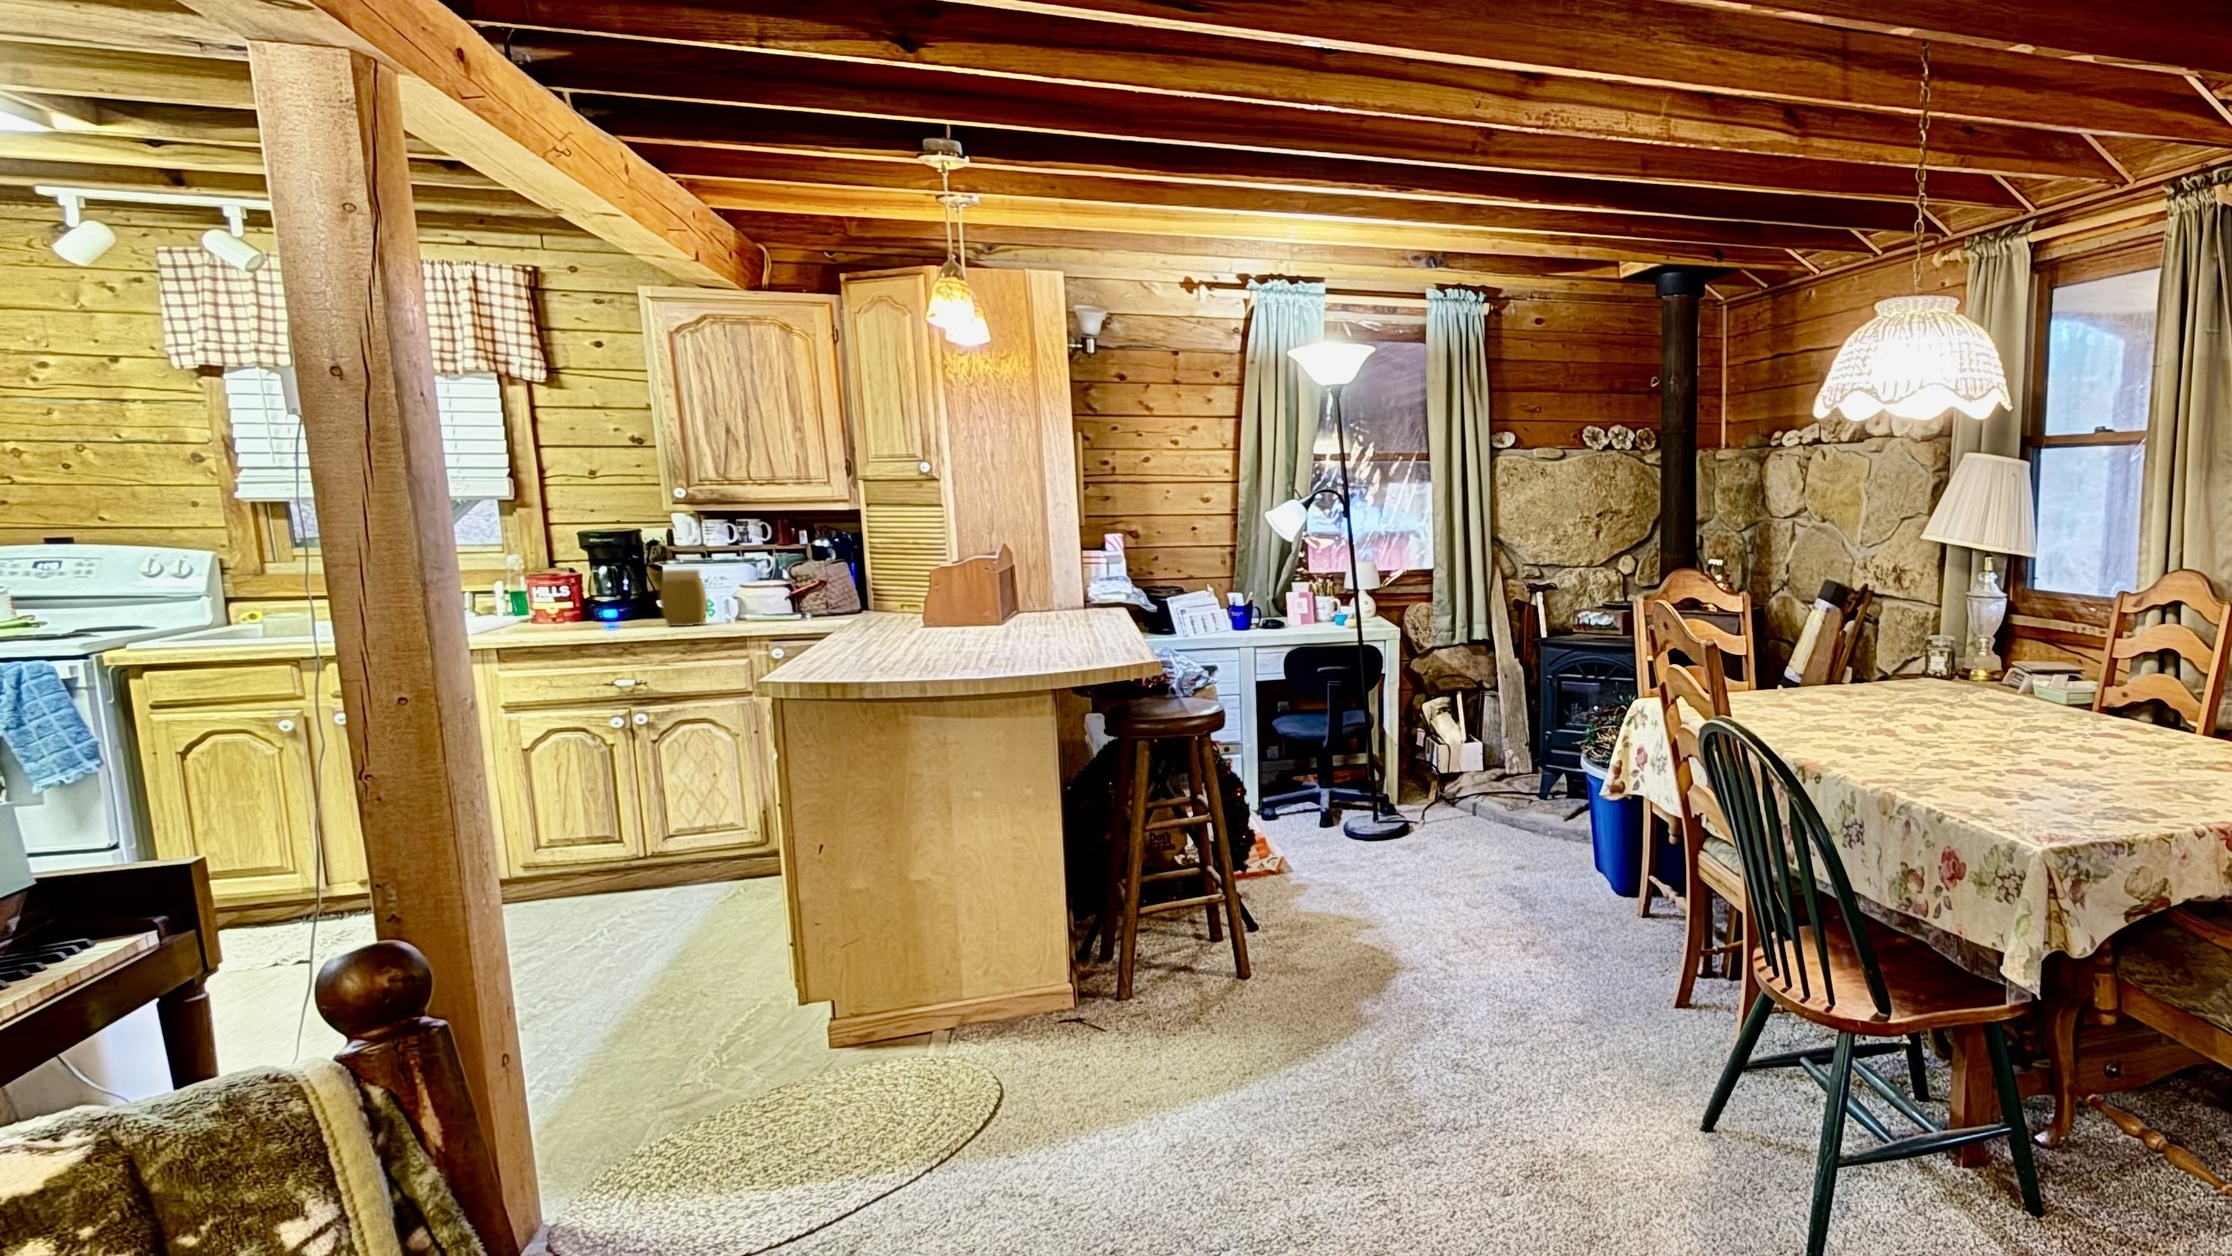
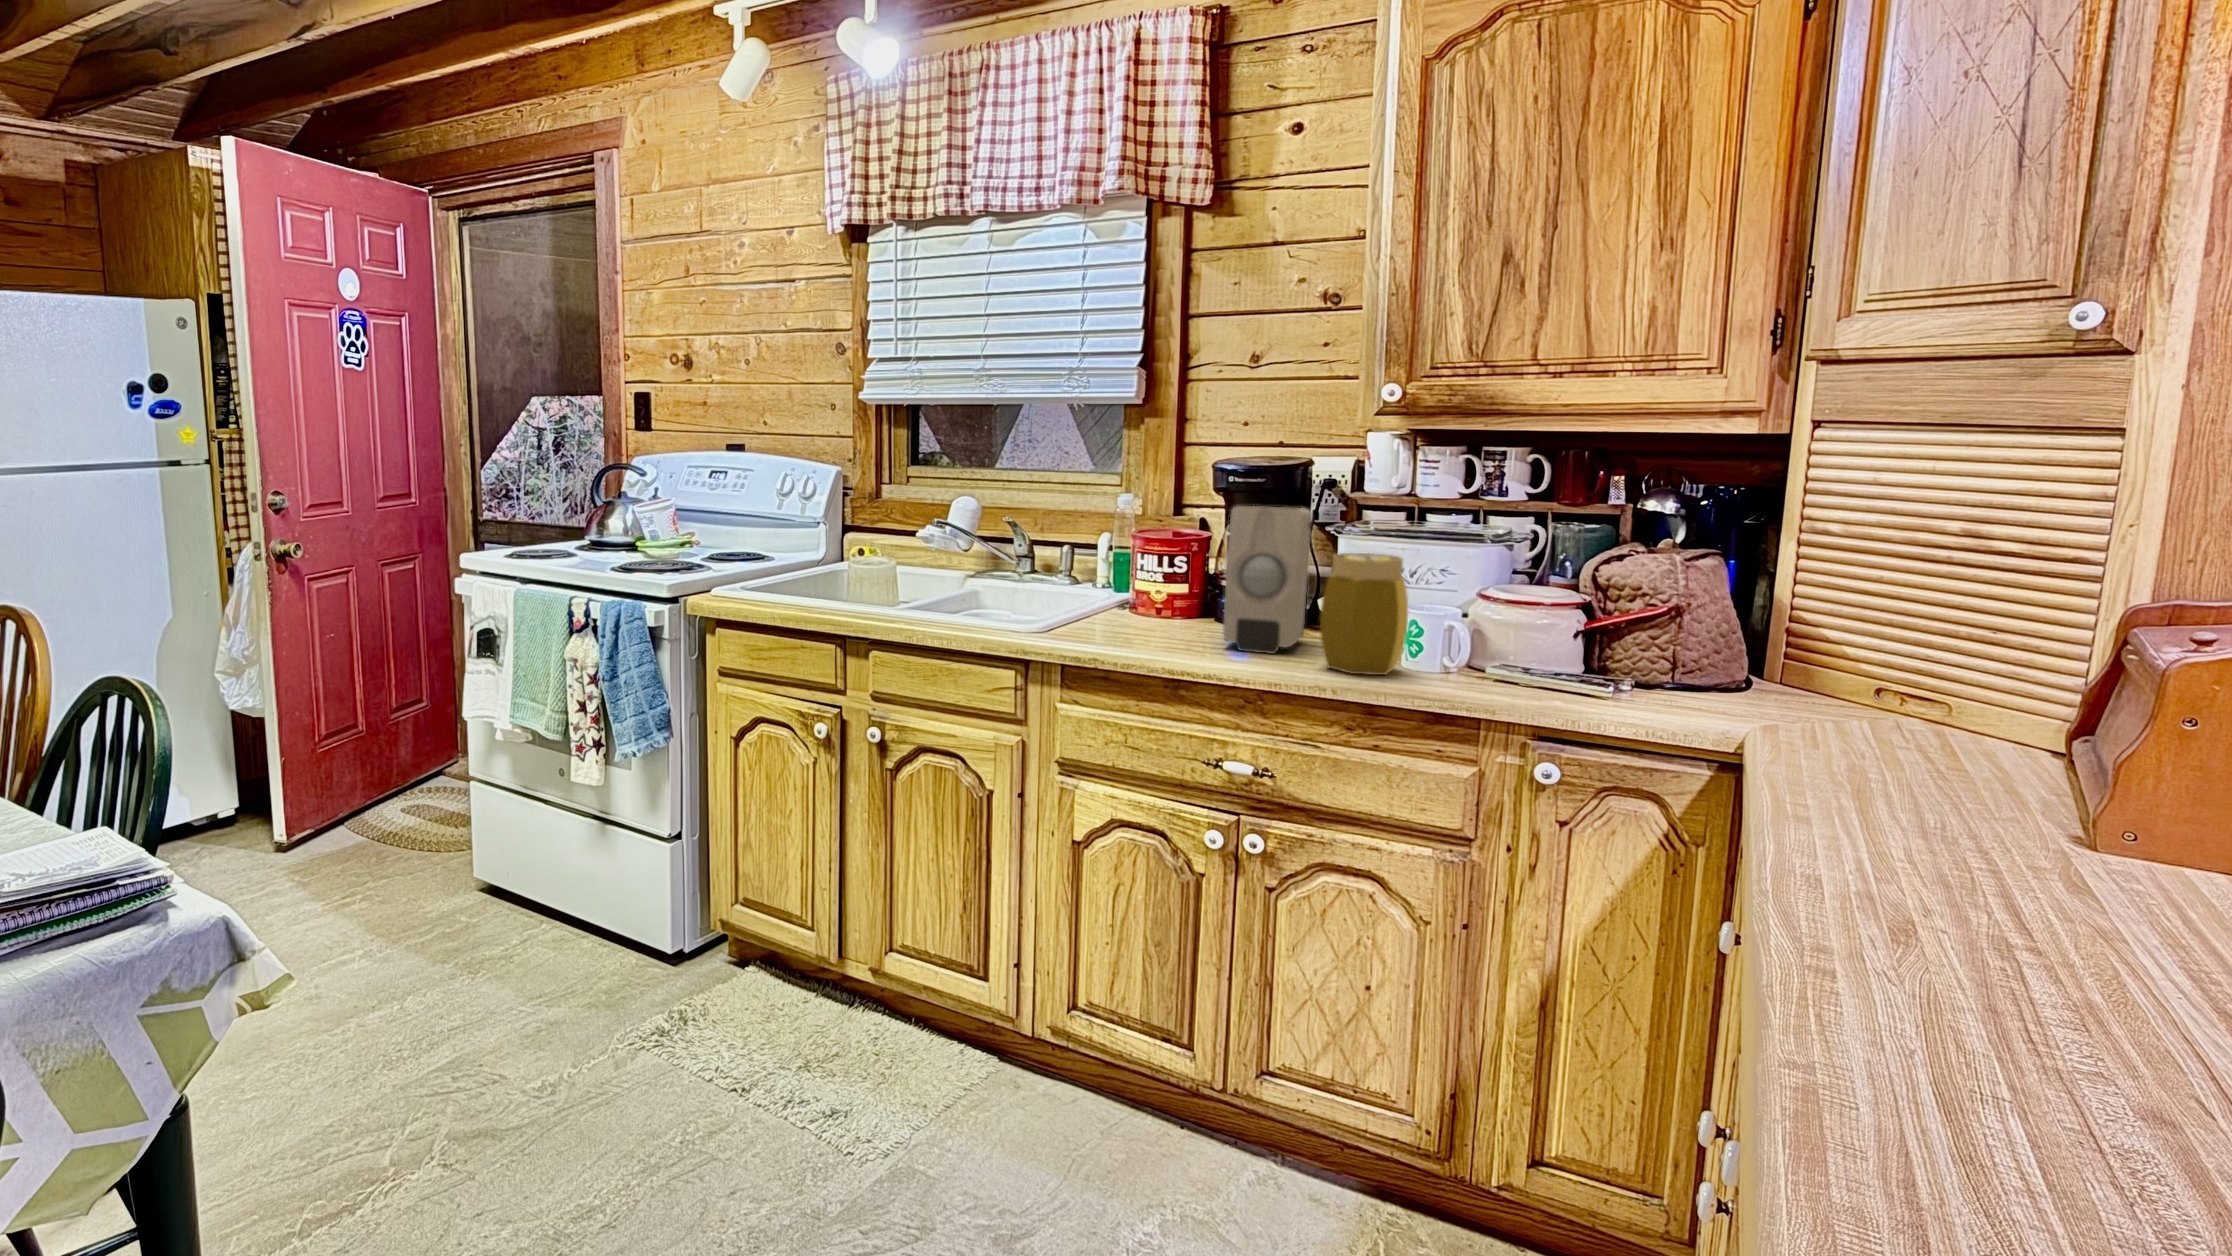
soap dispenser: none [598,551,651,627] -> present [1223,506,1312,654]

